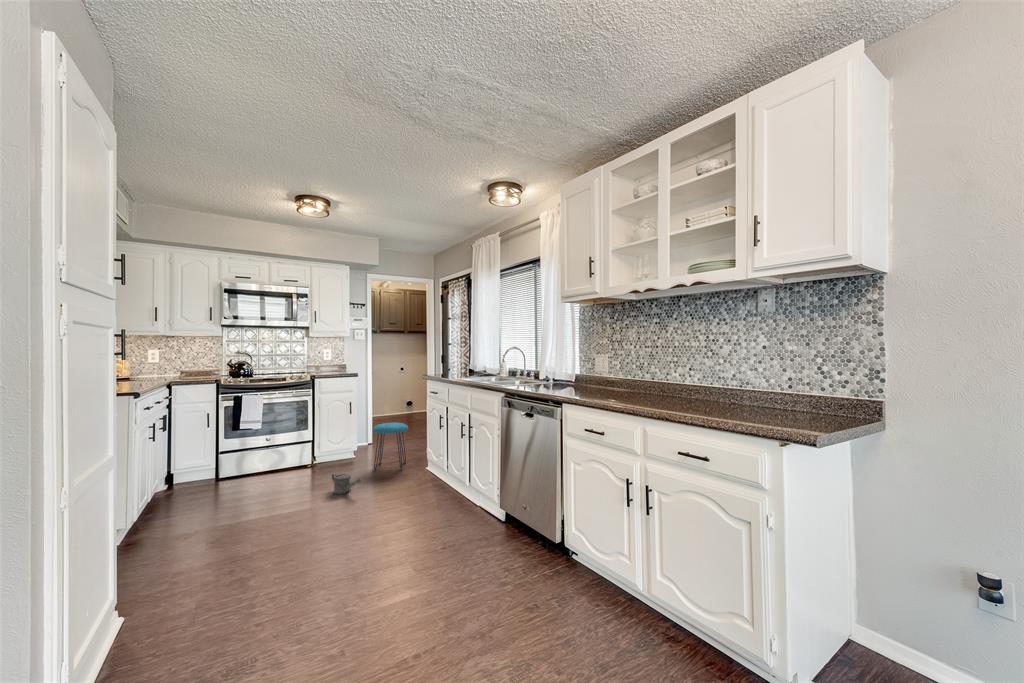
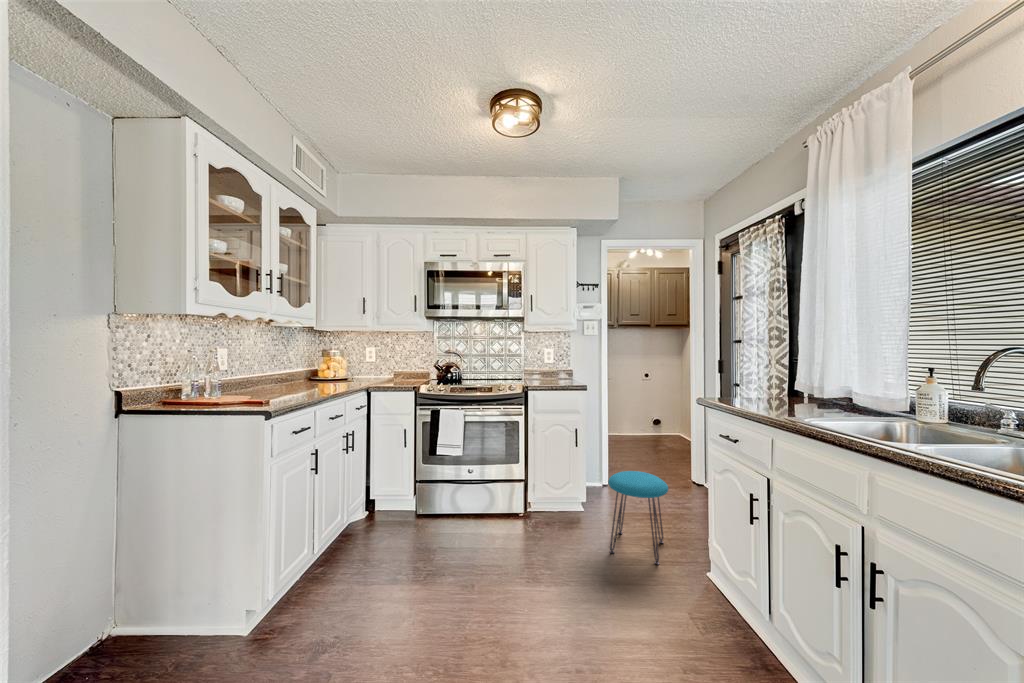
watering can: present [332,474,361,494] -> none [538,567,584,619]

